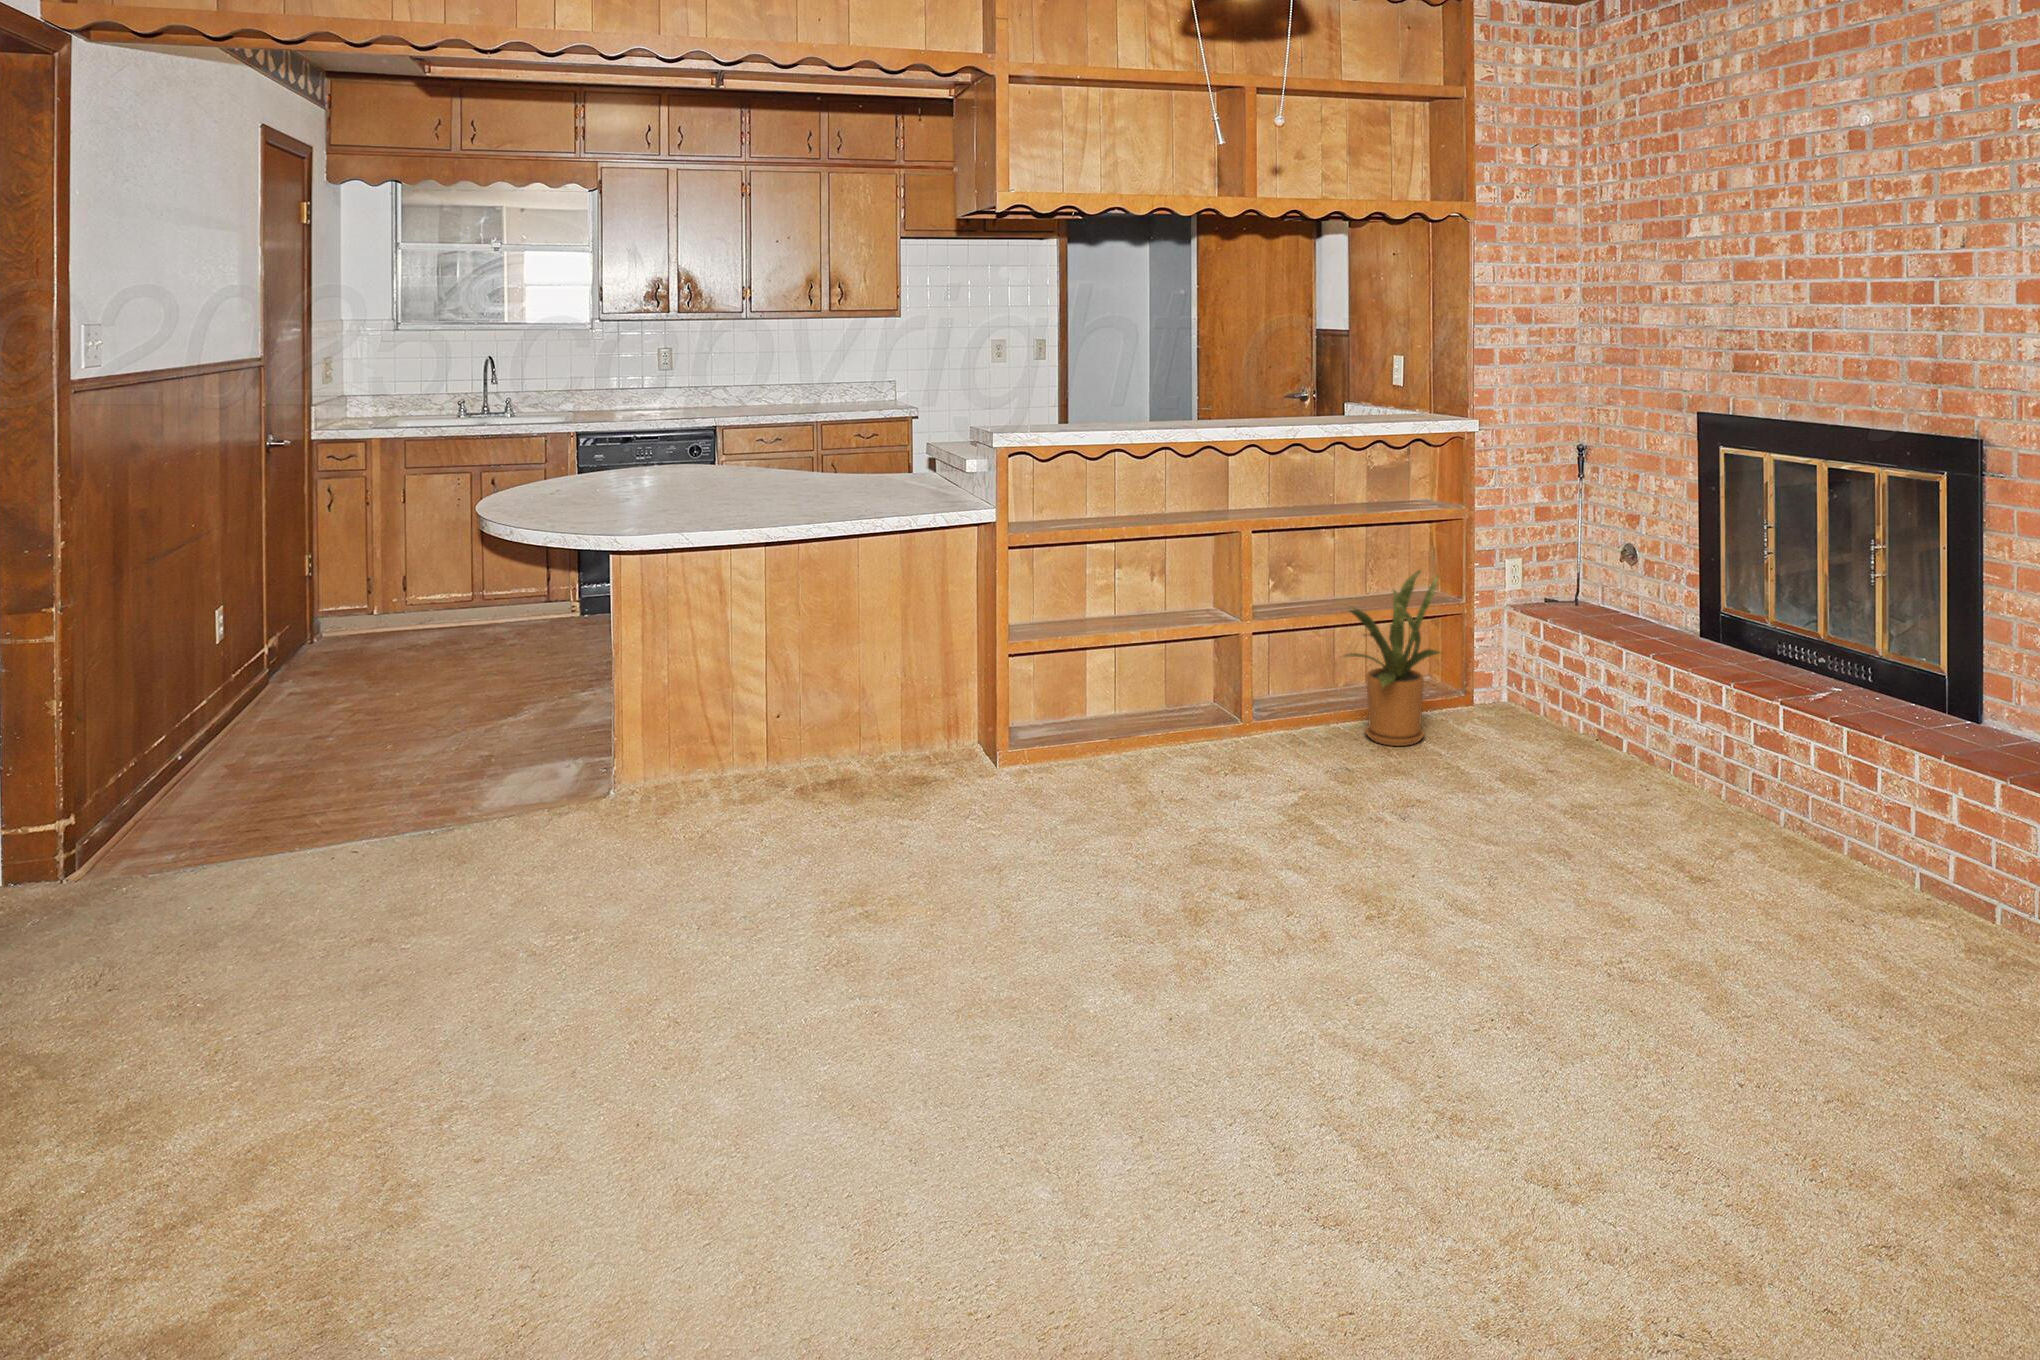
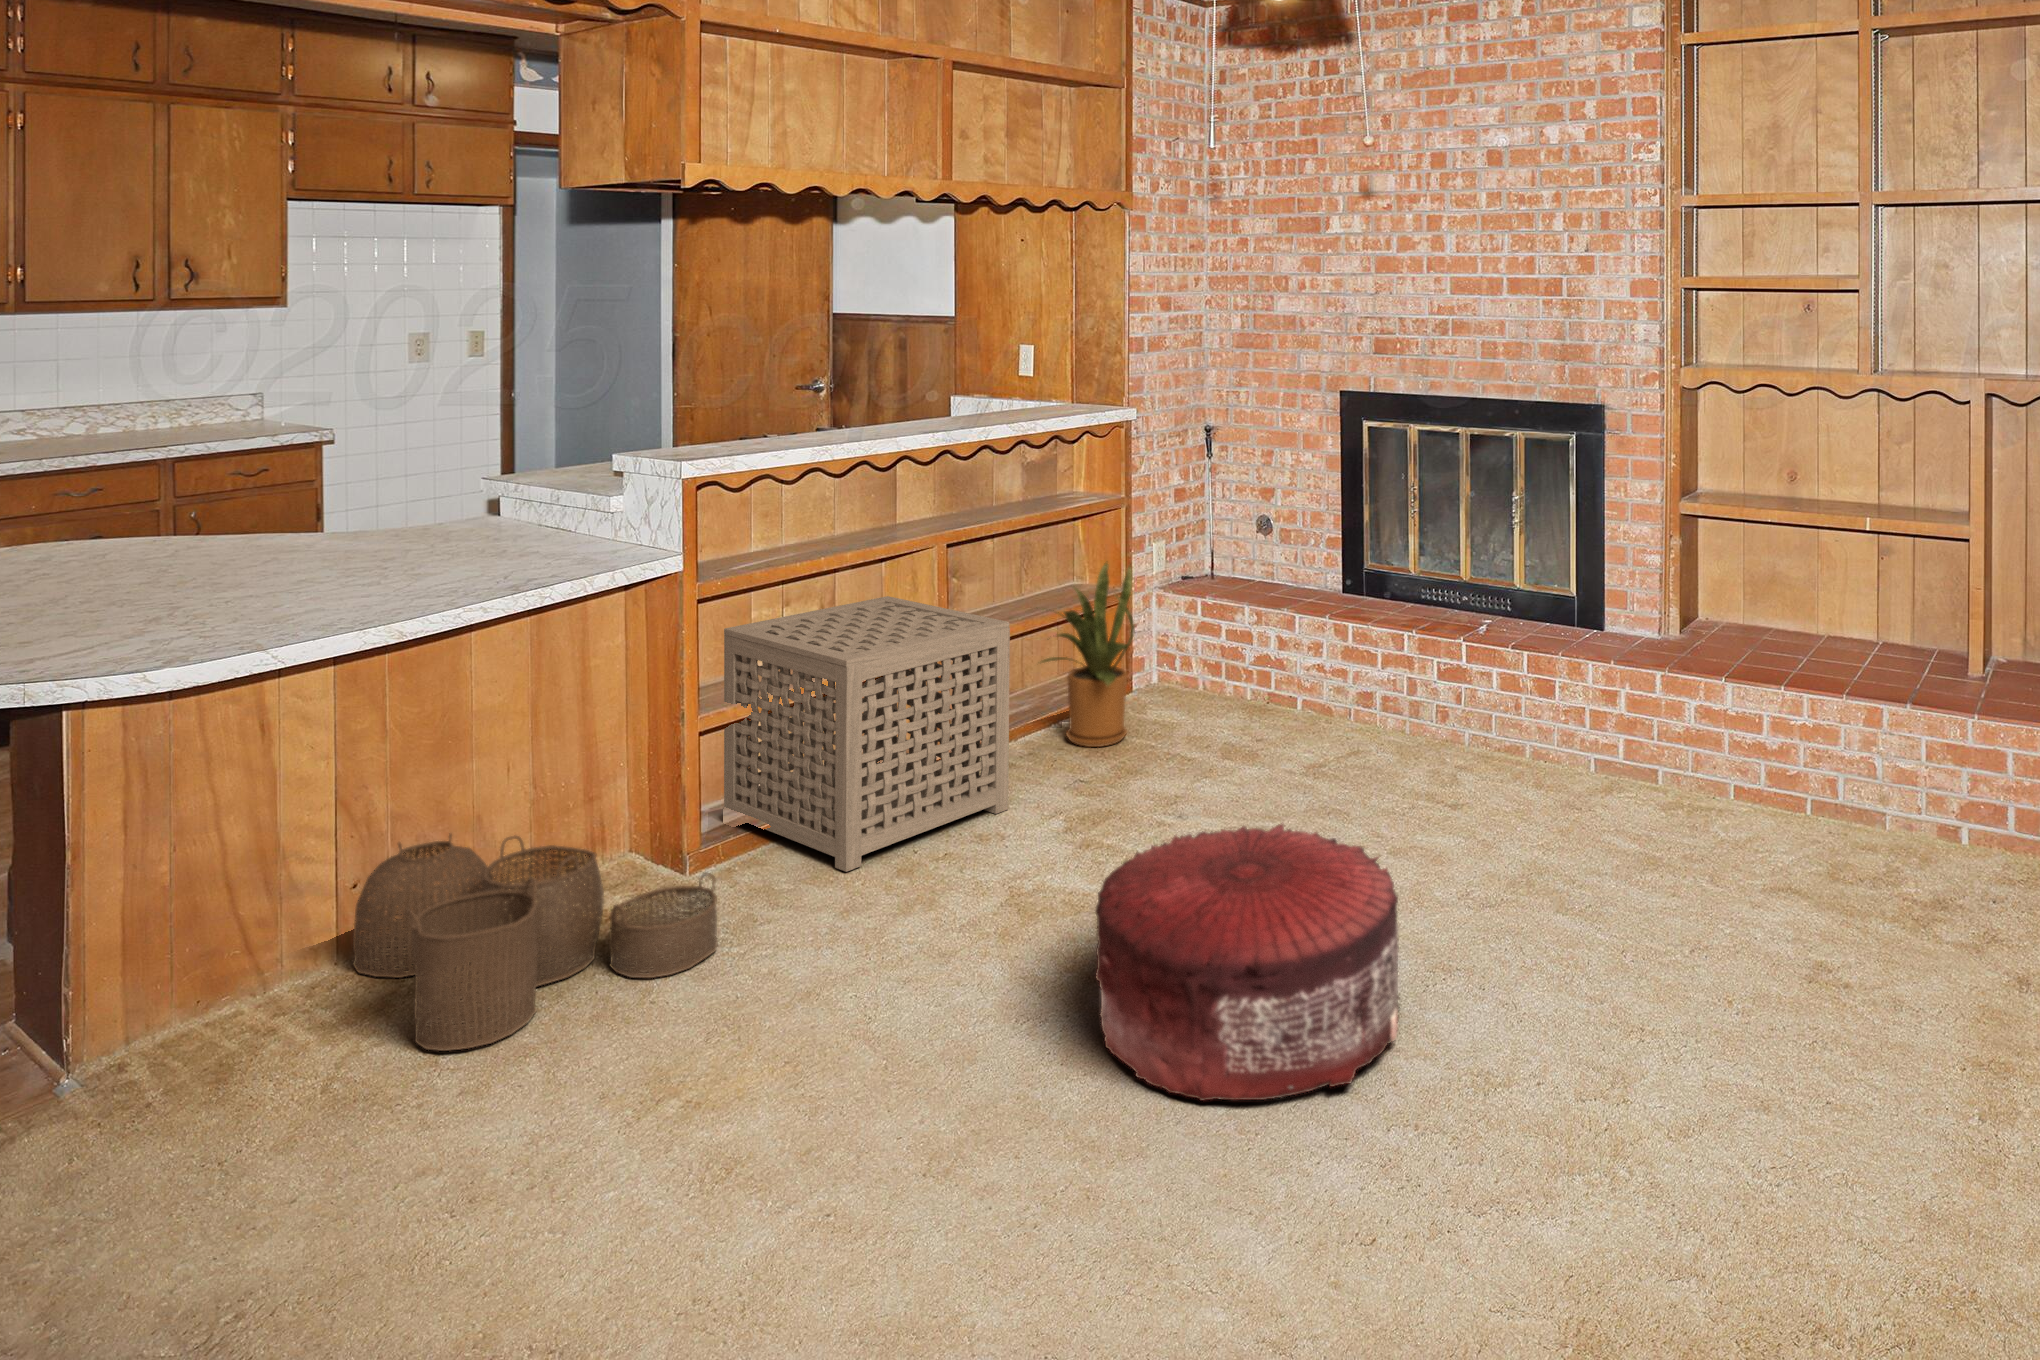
side table: none [1051,577,1257,799] -> present [724,596,1010,872]
woven basket: none [748,703,964,851] -> present [353,834,718,1051]
pouf: none [1105,819,1410,1088] -> present [1095,824,1400,1101]

